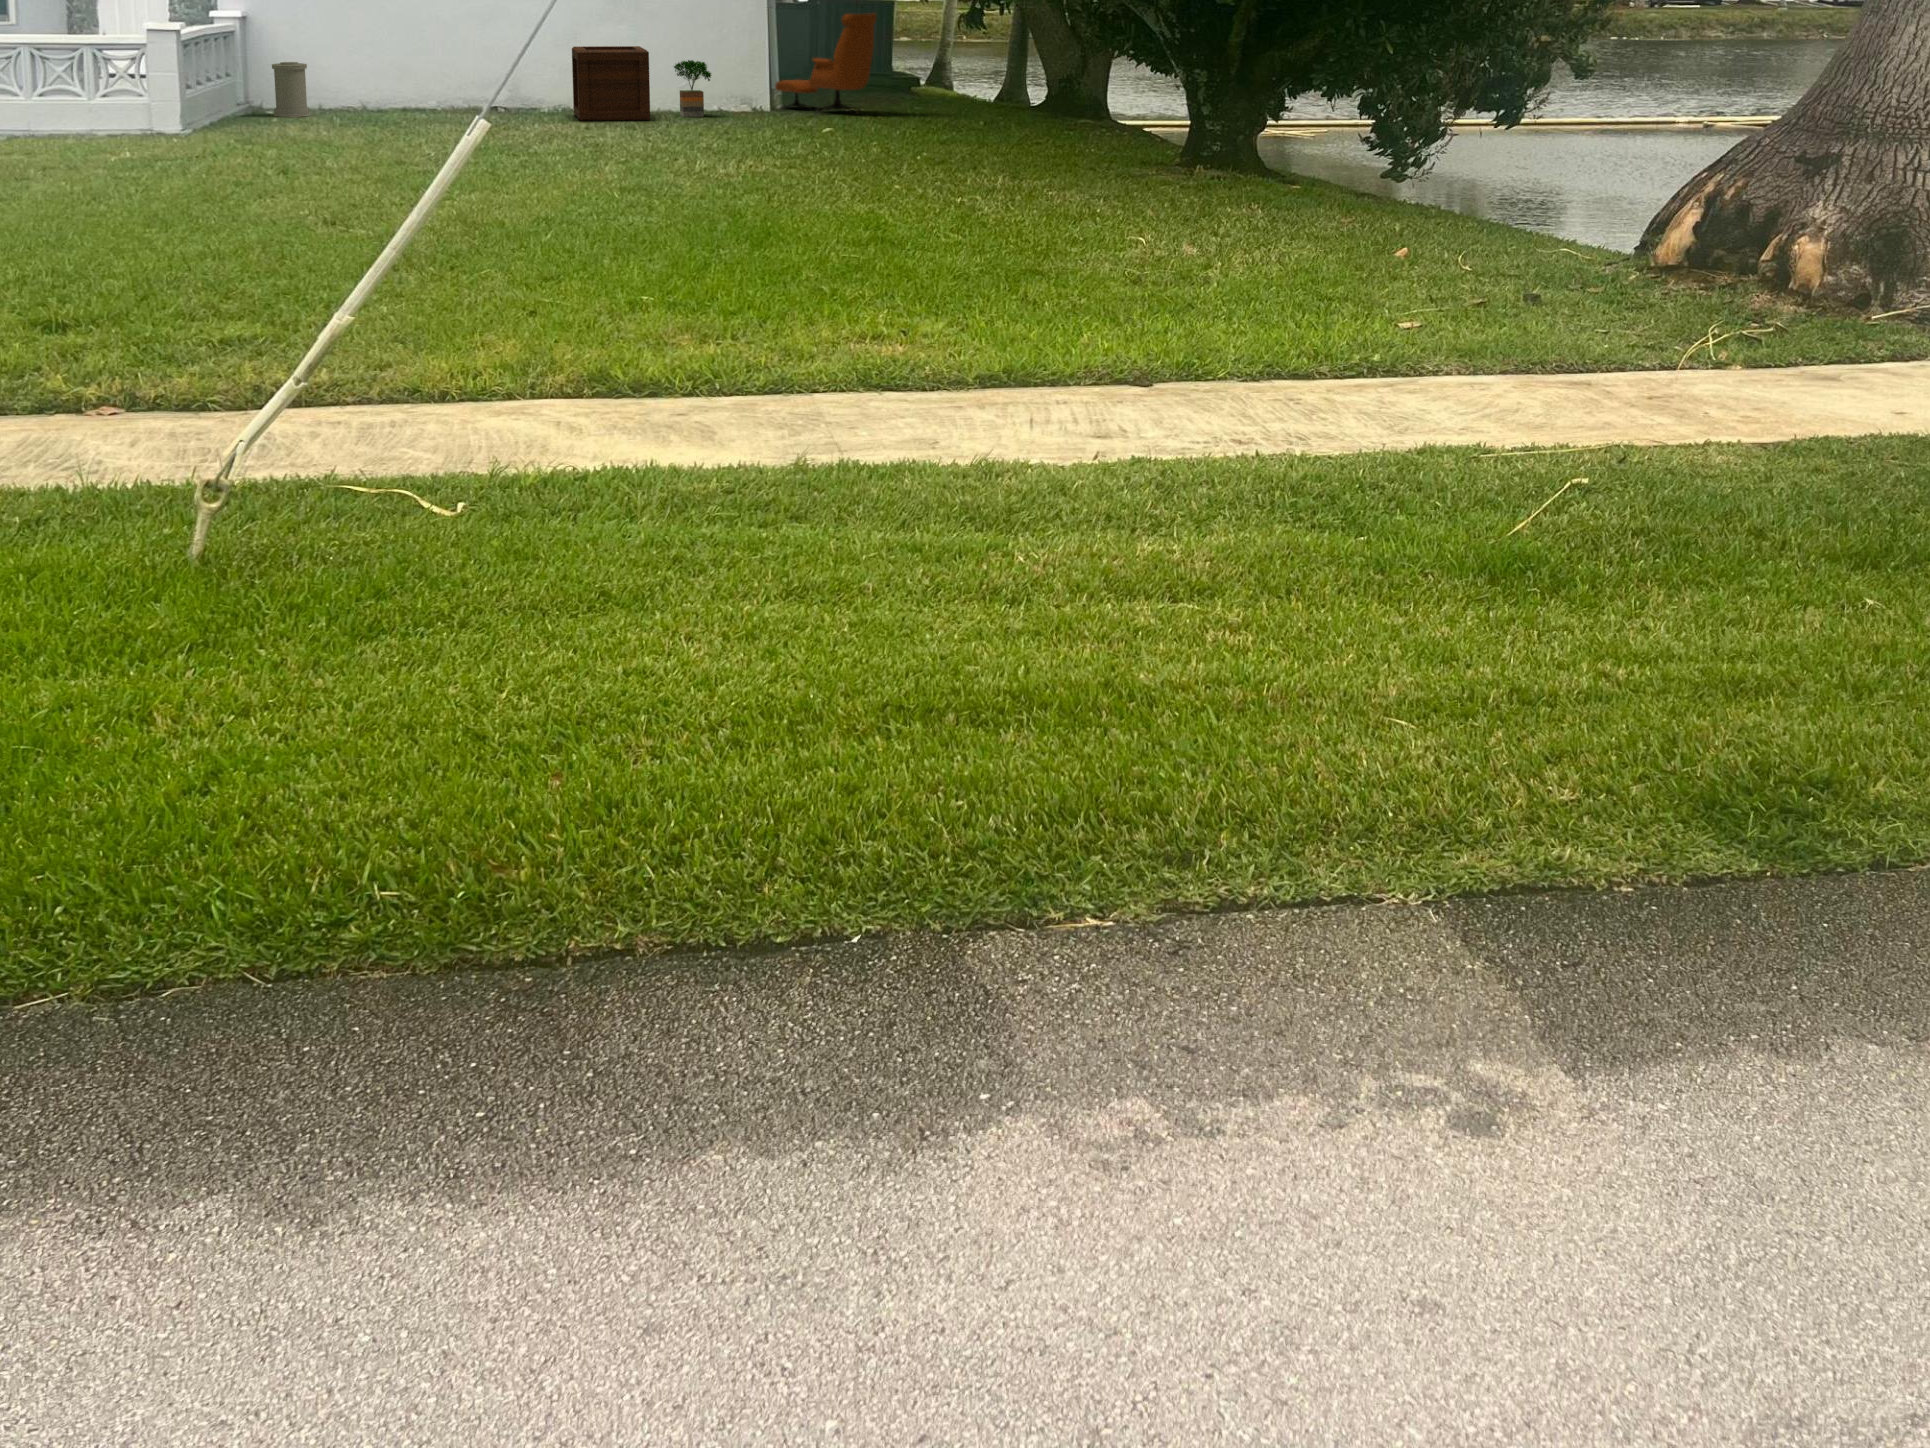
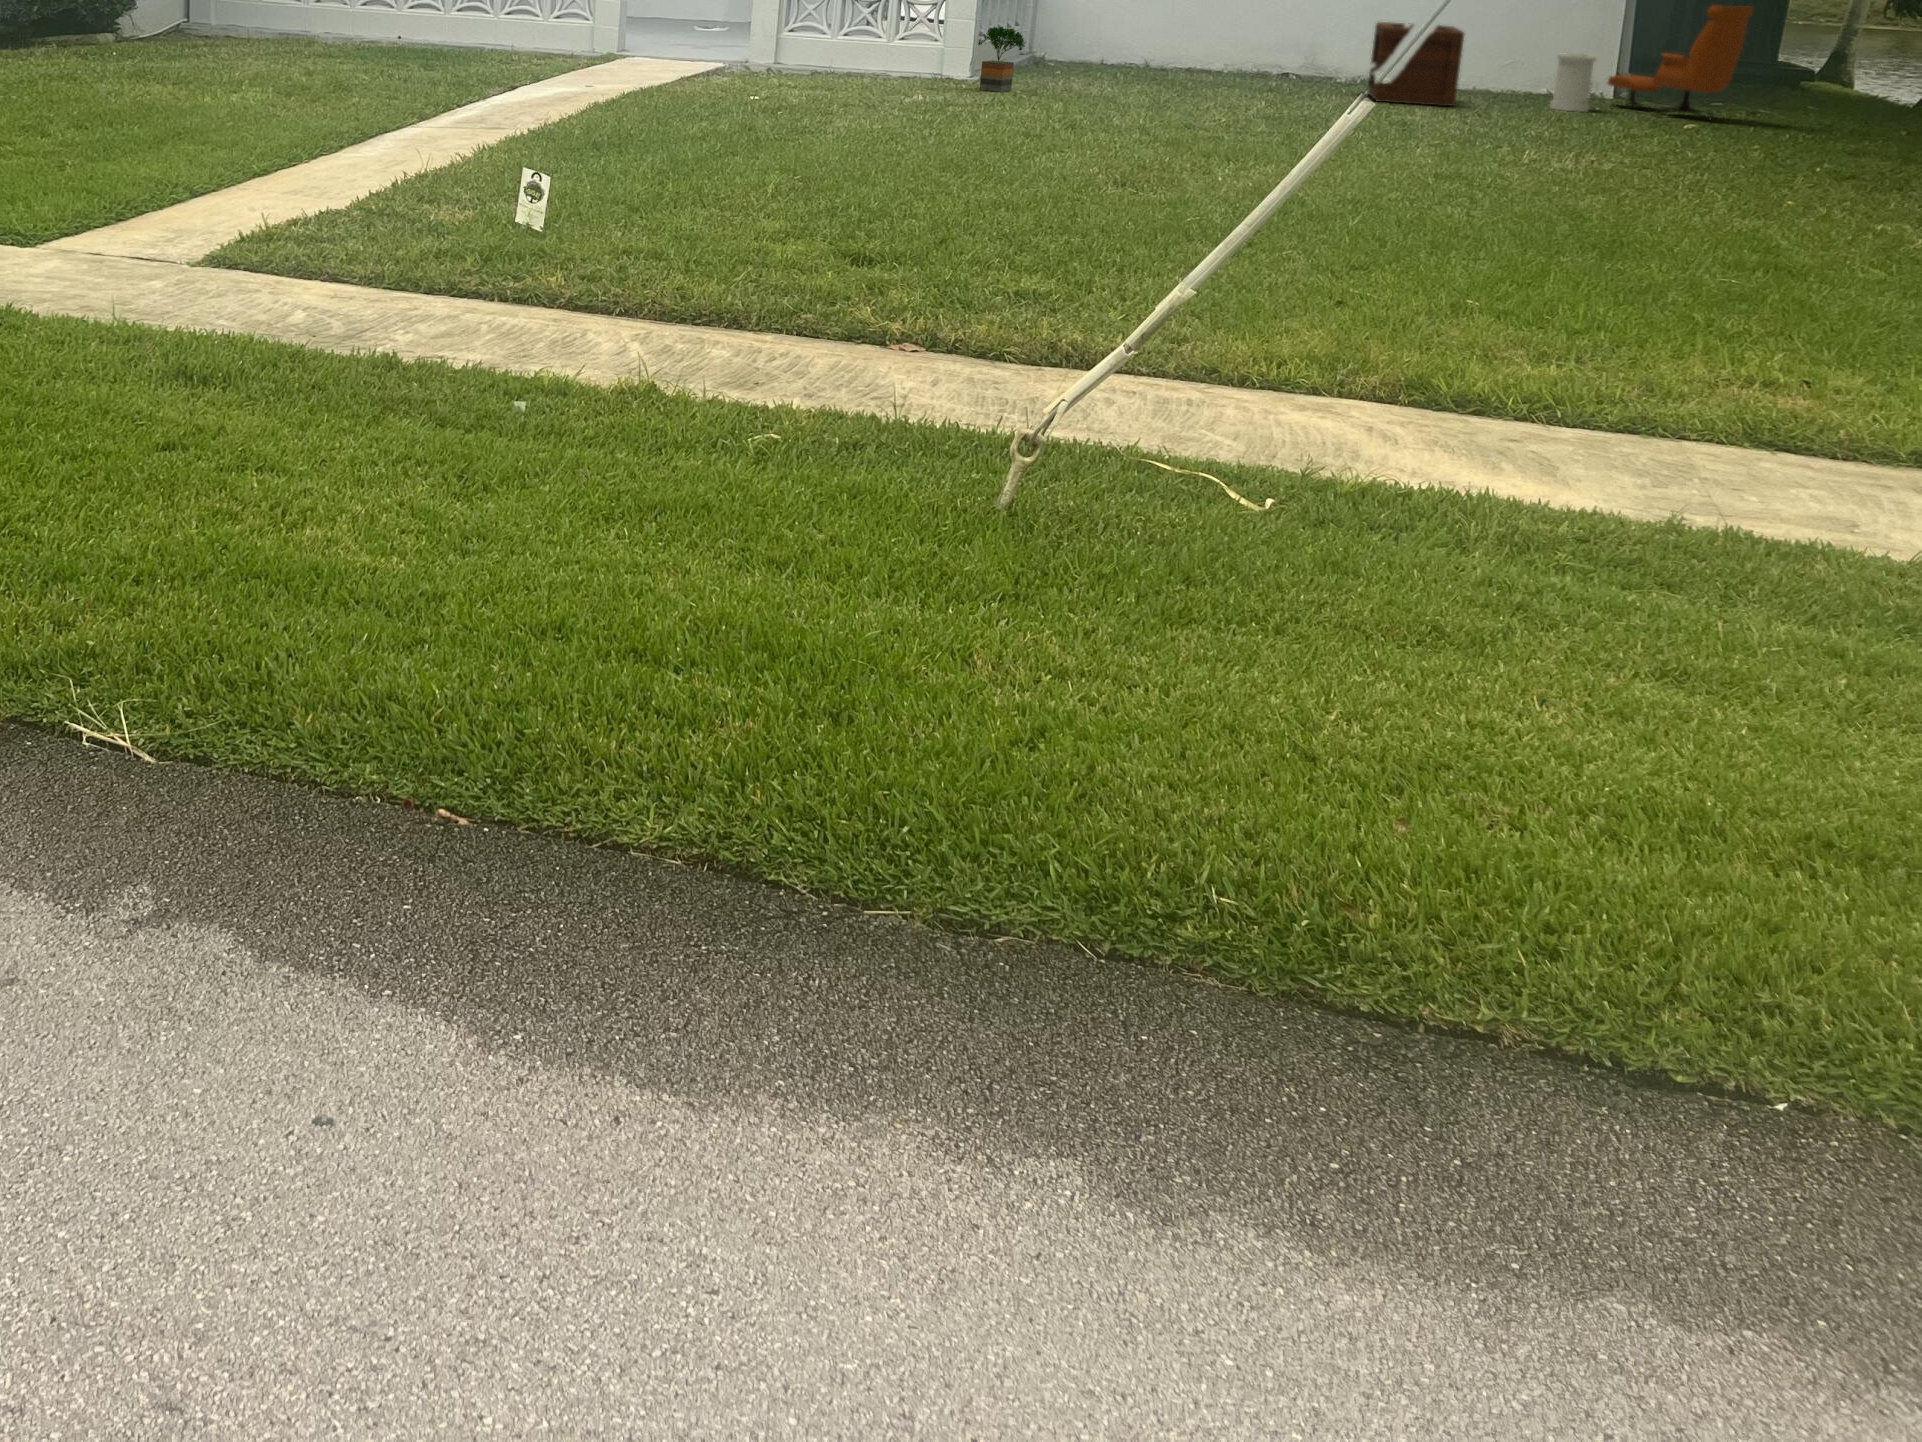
potted tree: present [674,60,711,117] -> present [978,27,1026,92]
trash can: present [272,62,310,117] -> present [1550,53,1596,112]

